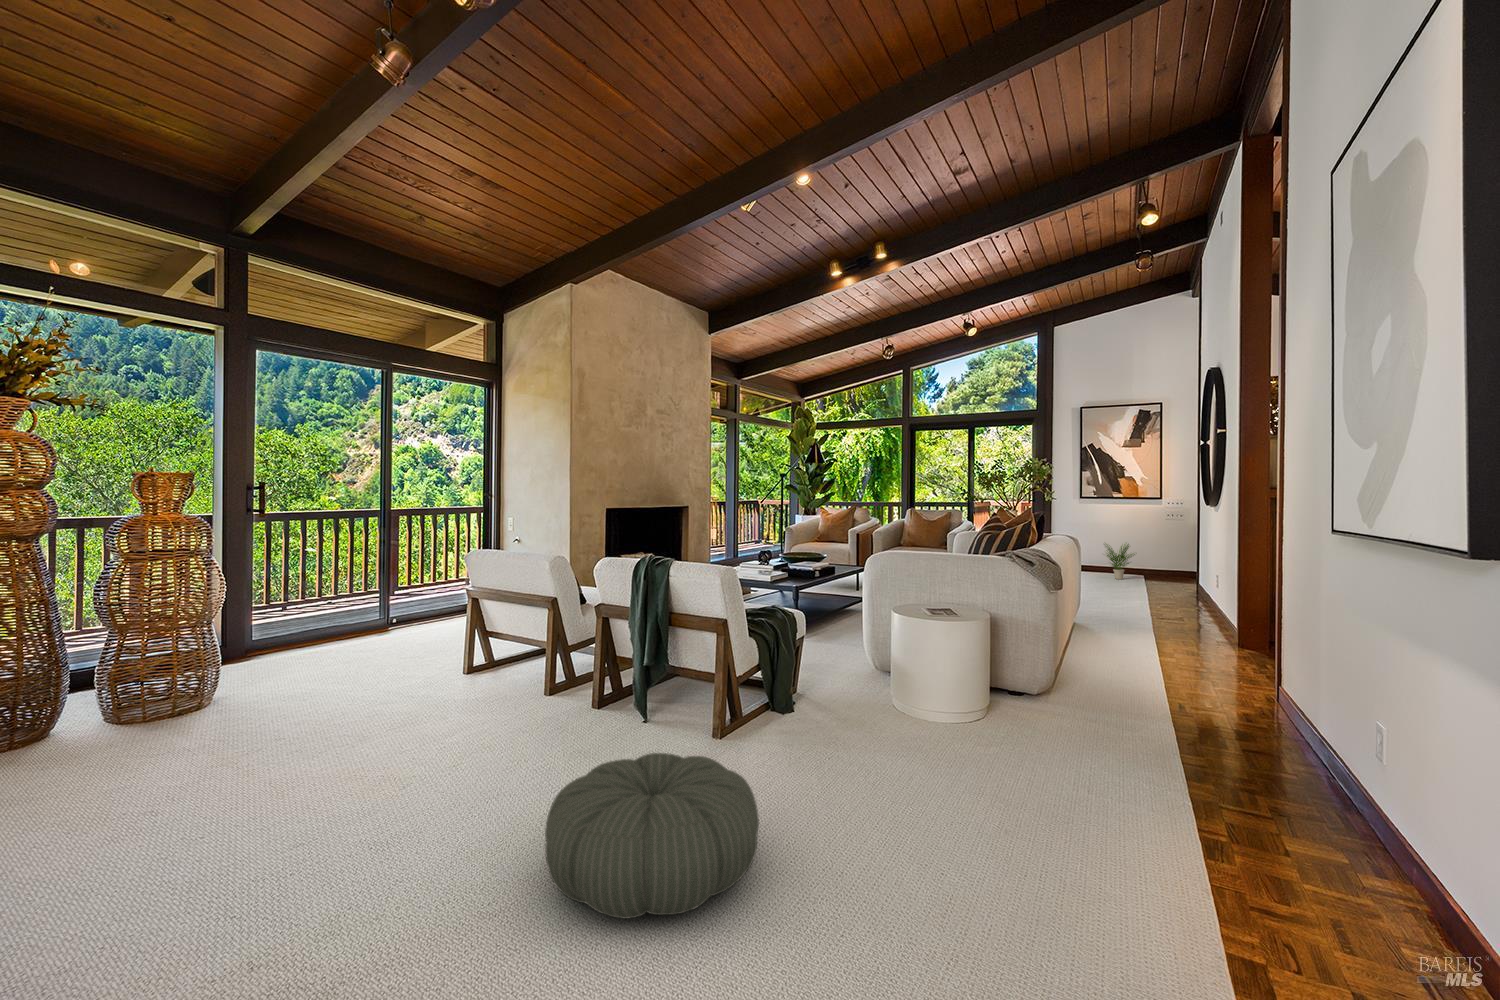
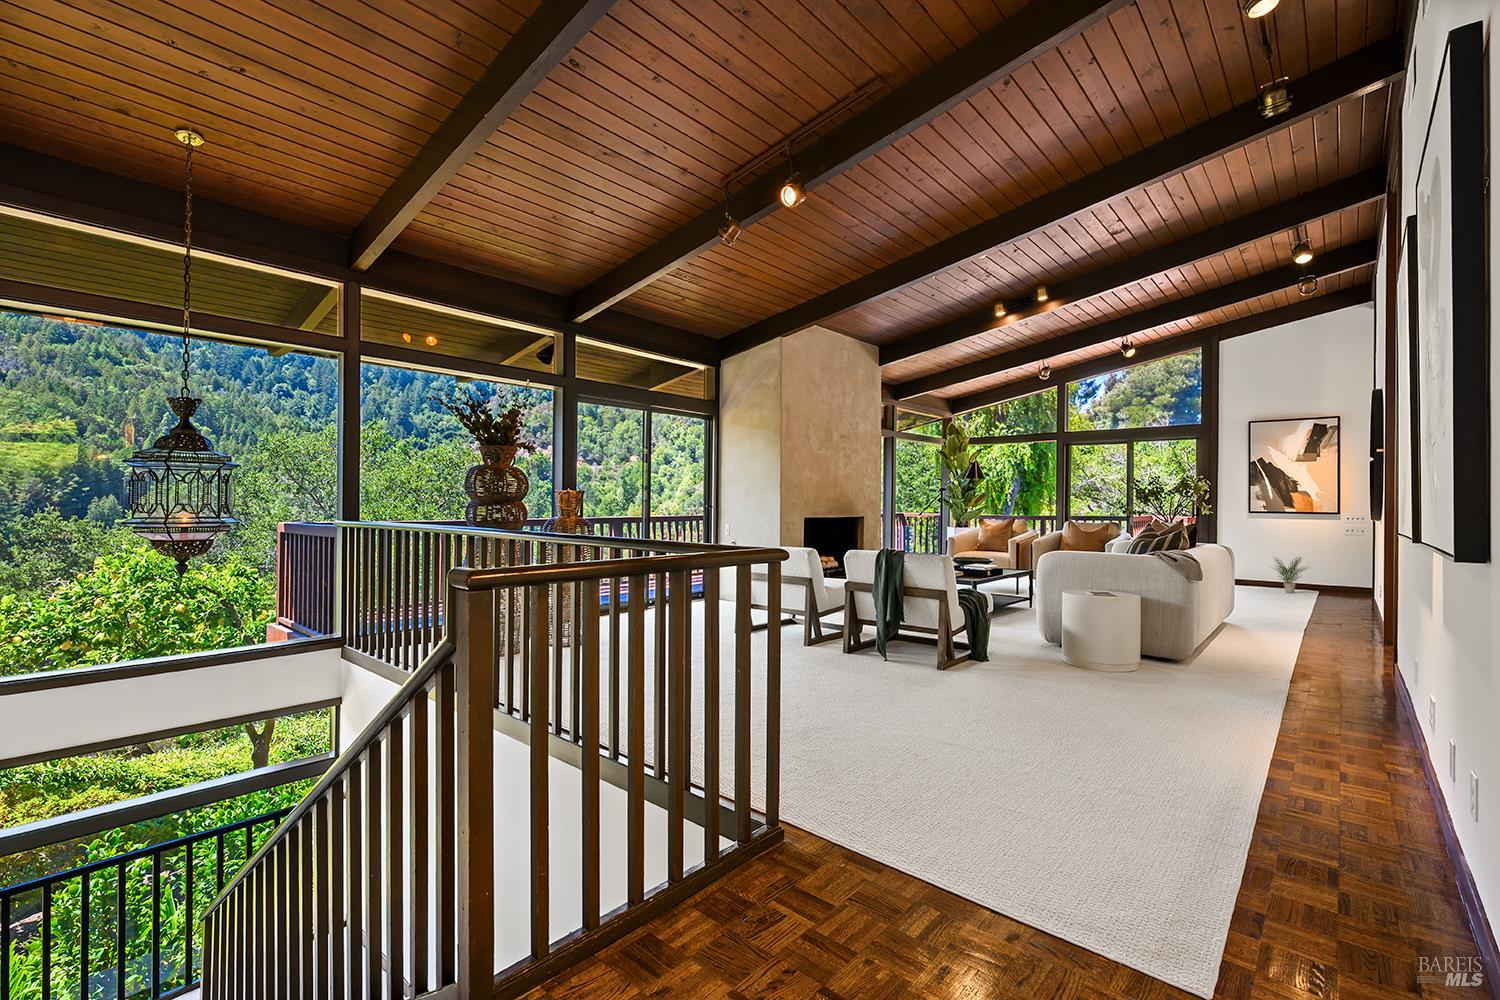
pouf: present [545,753,759,918] -> none [875,656,1001,725]

